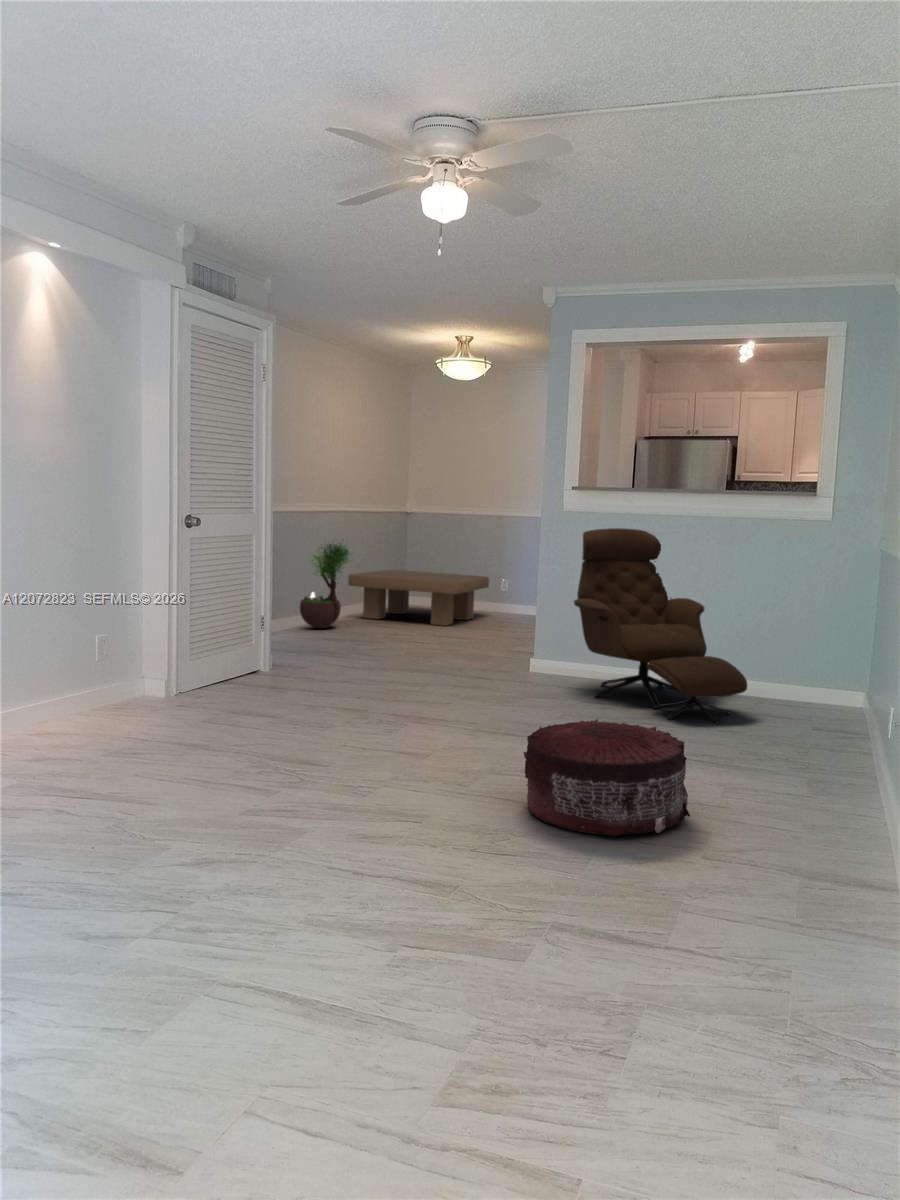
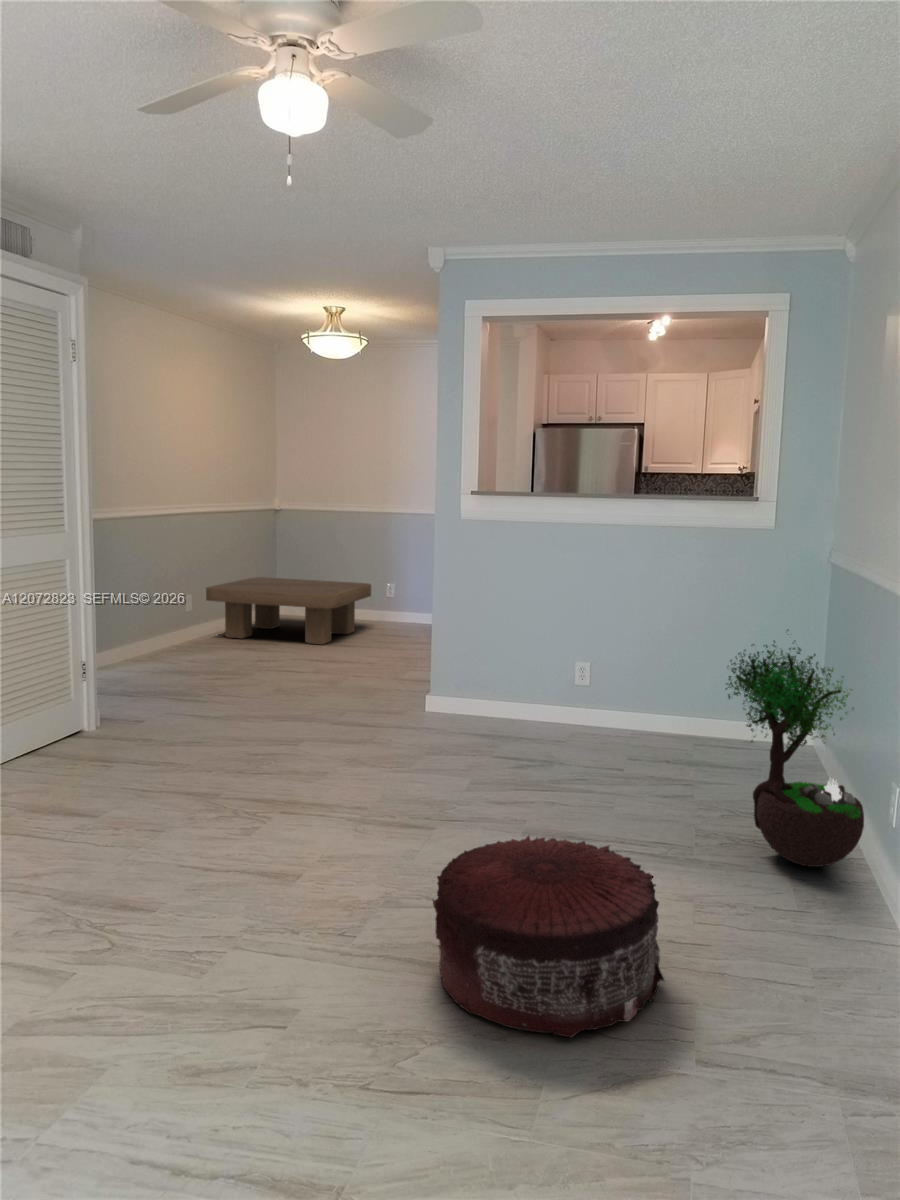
lounge chair: present [574,528,747,723] -> none [477,542,690,786]
potted tree: present [300,541,350,628] -> present [726,629,864,867]

